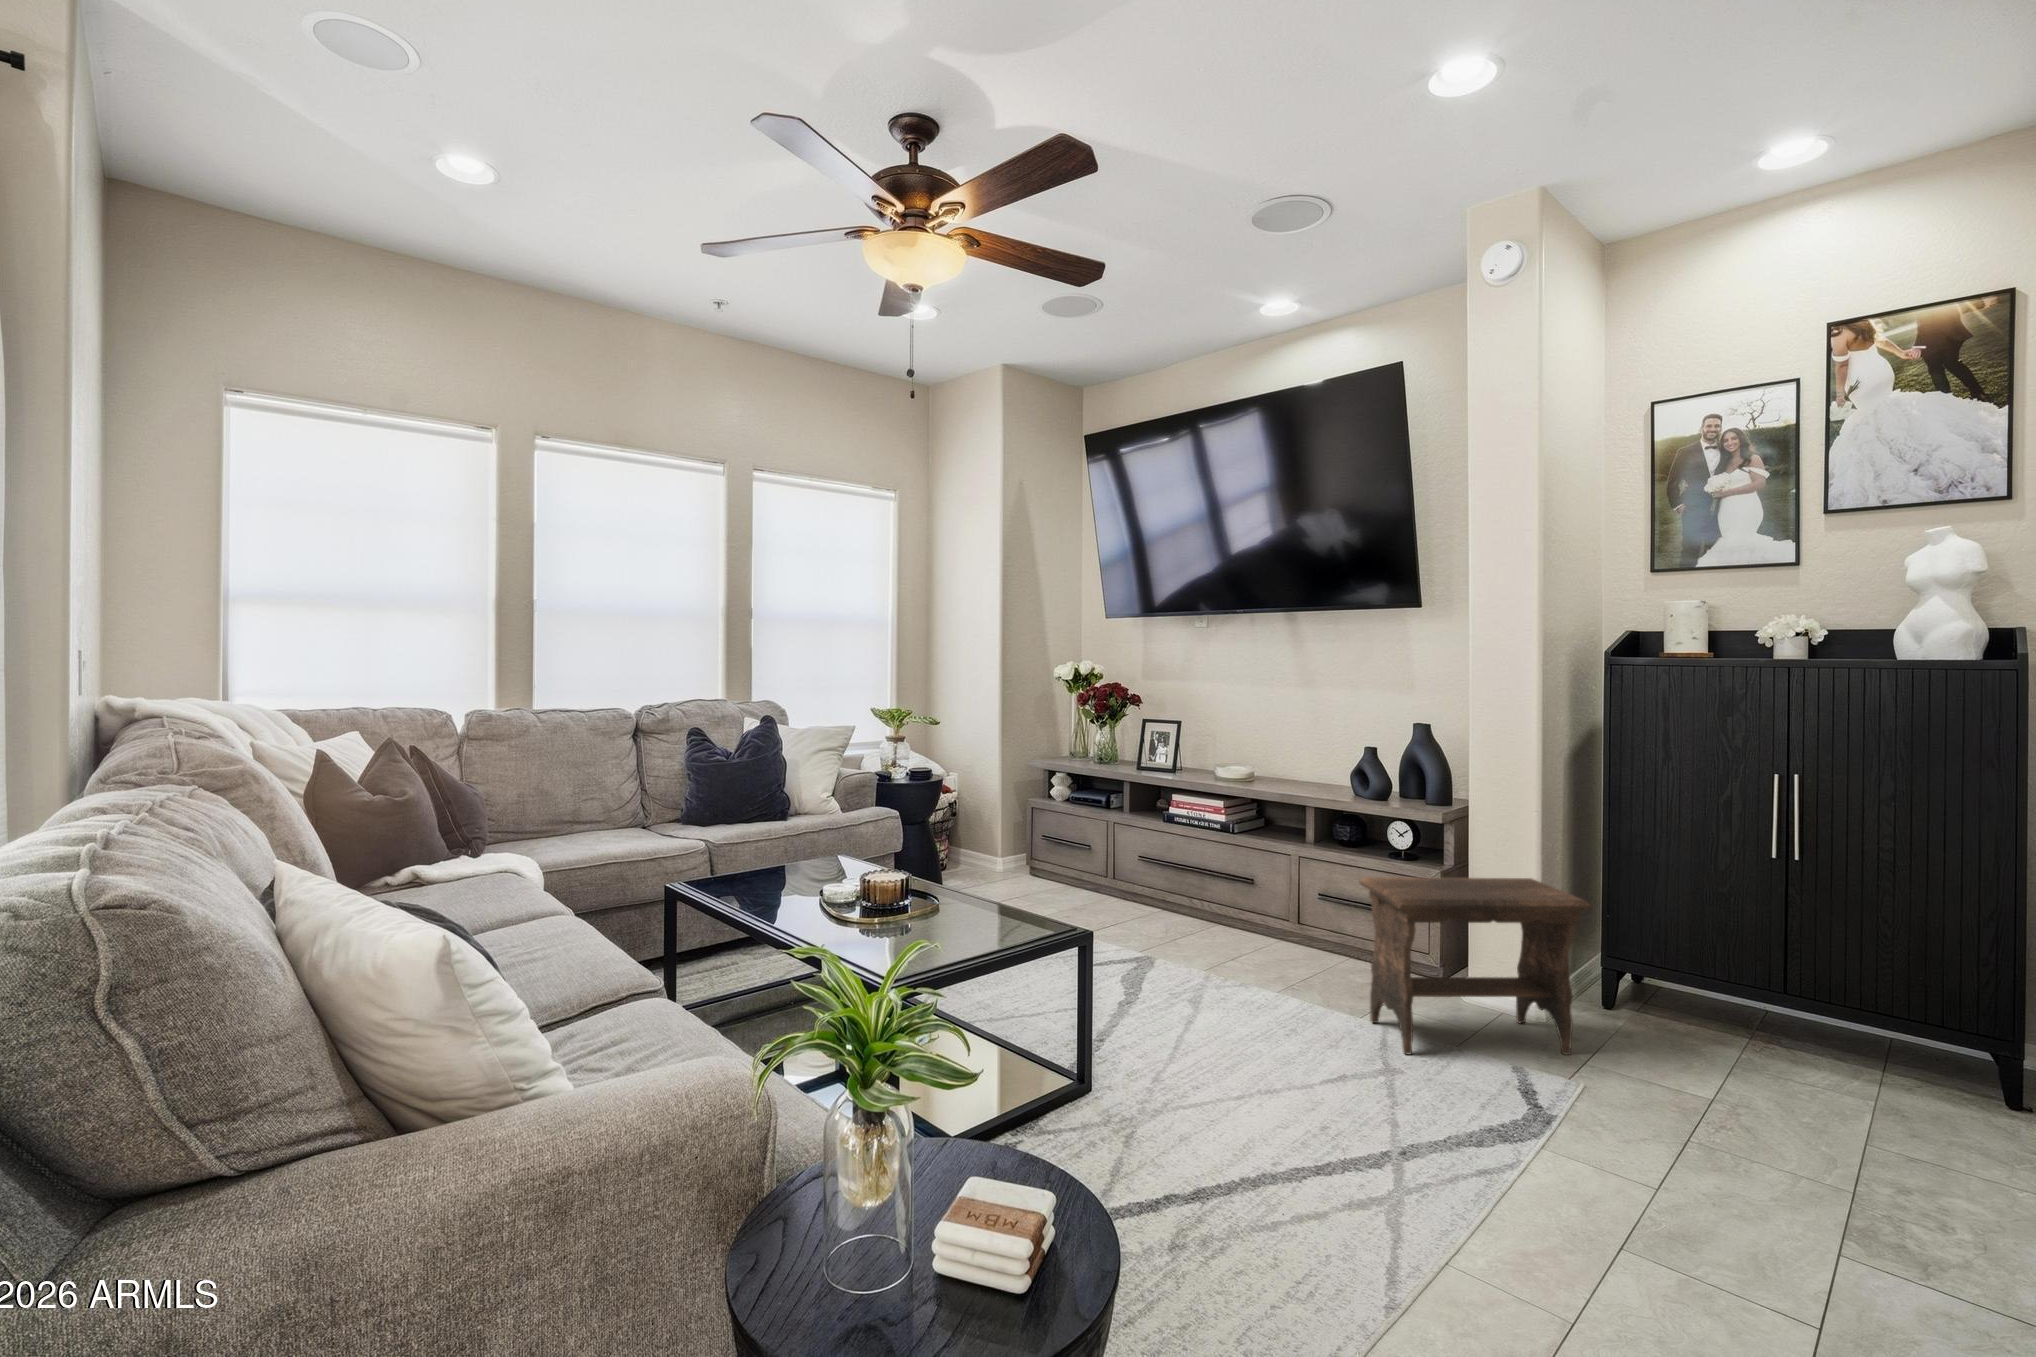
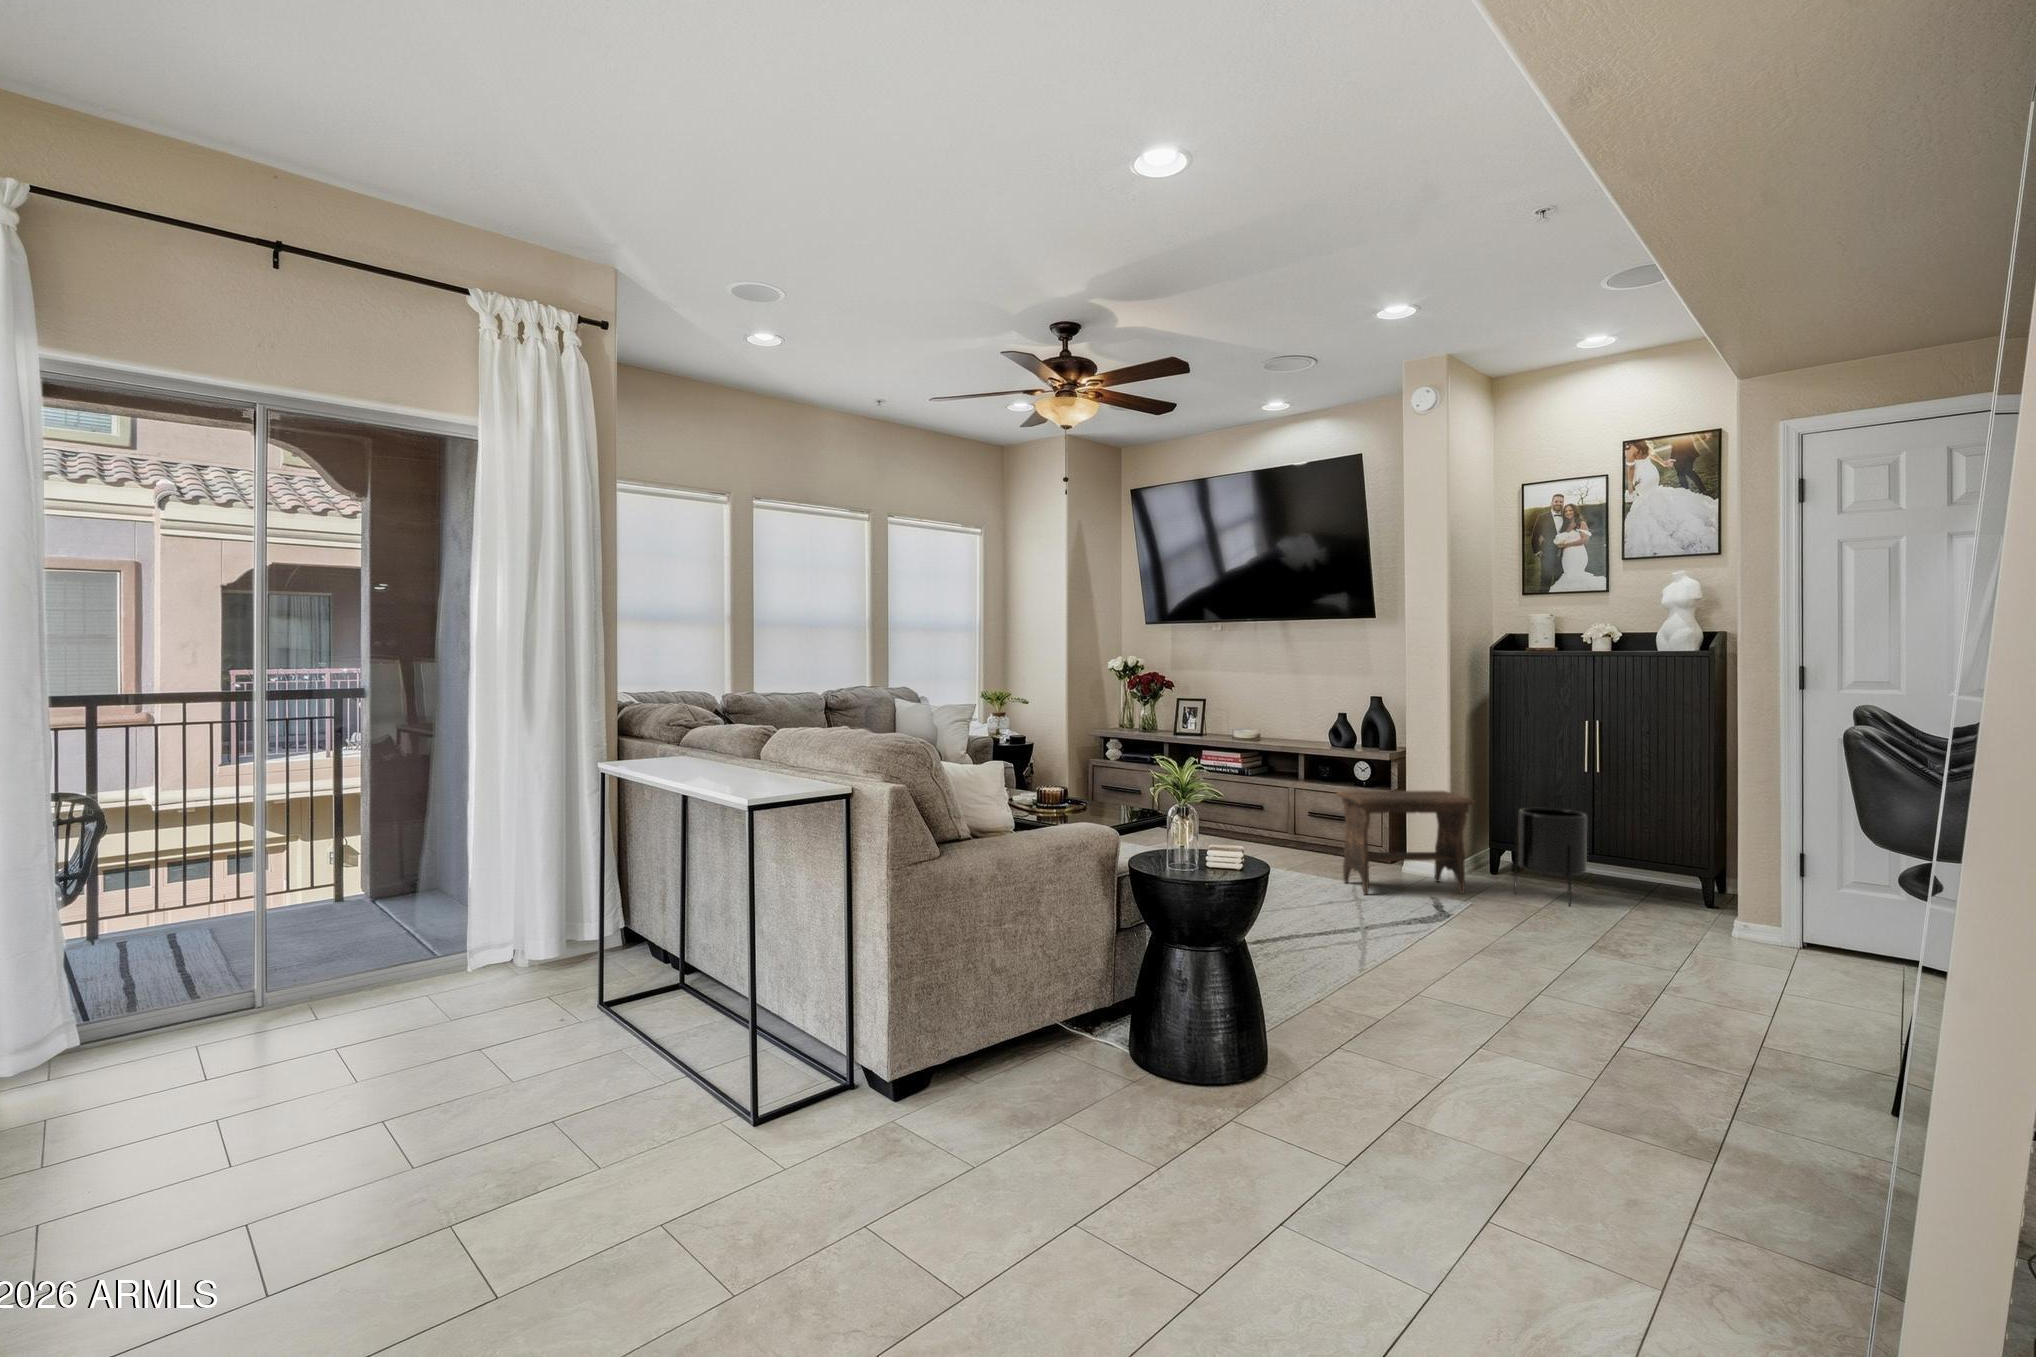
planter: none [1654,914,1787,1094] -> present [1514,808,1587,905]

